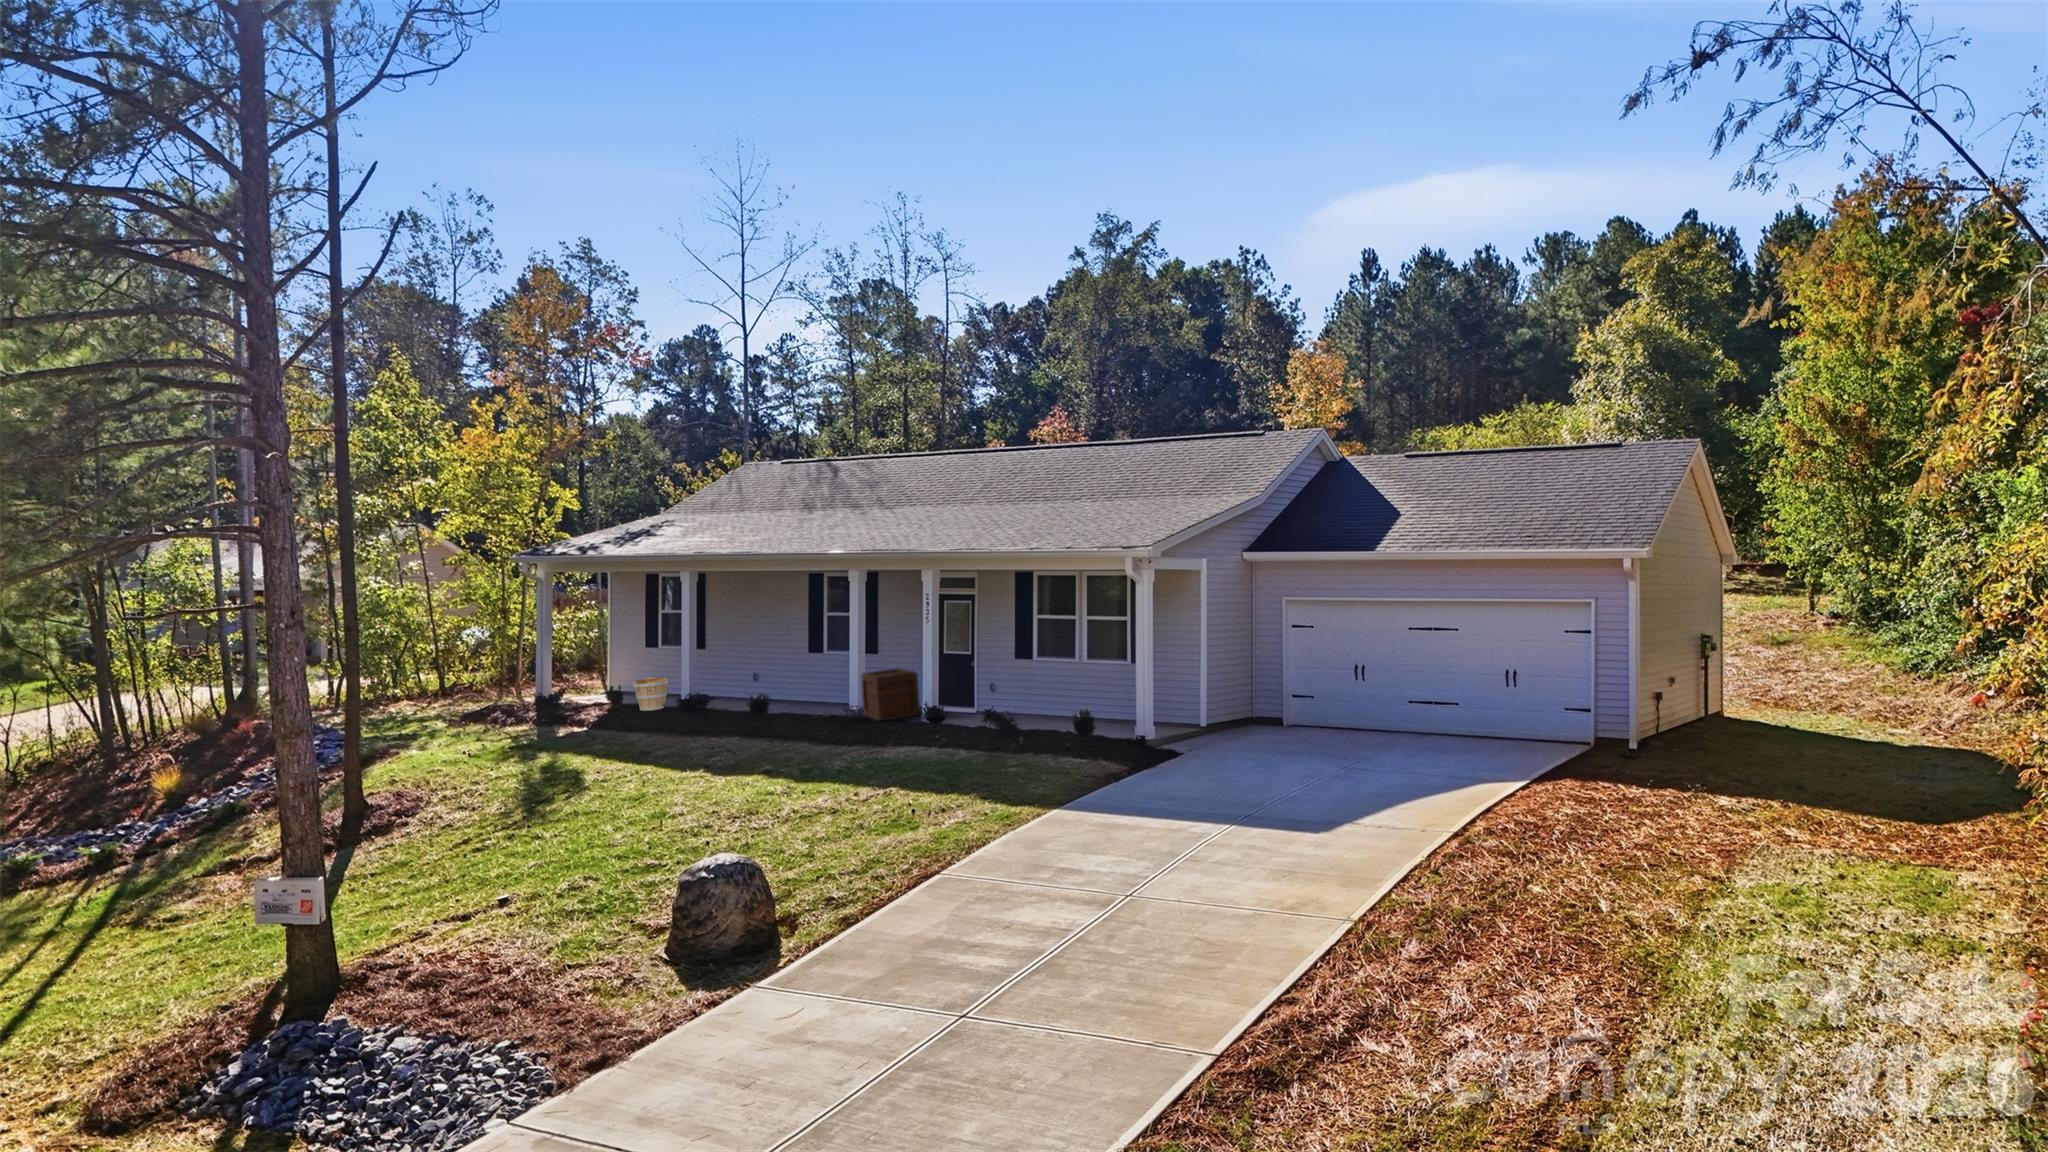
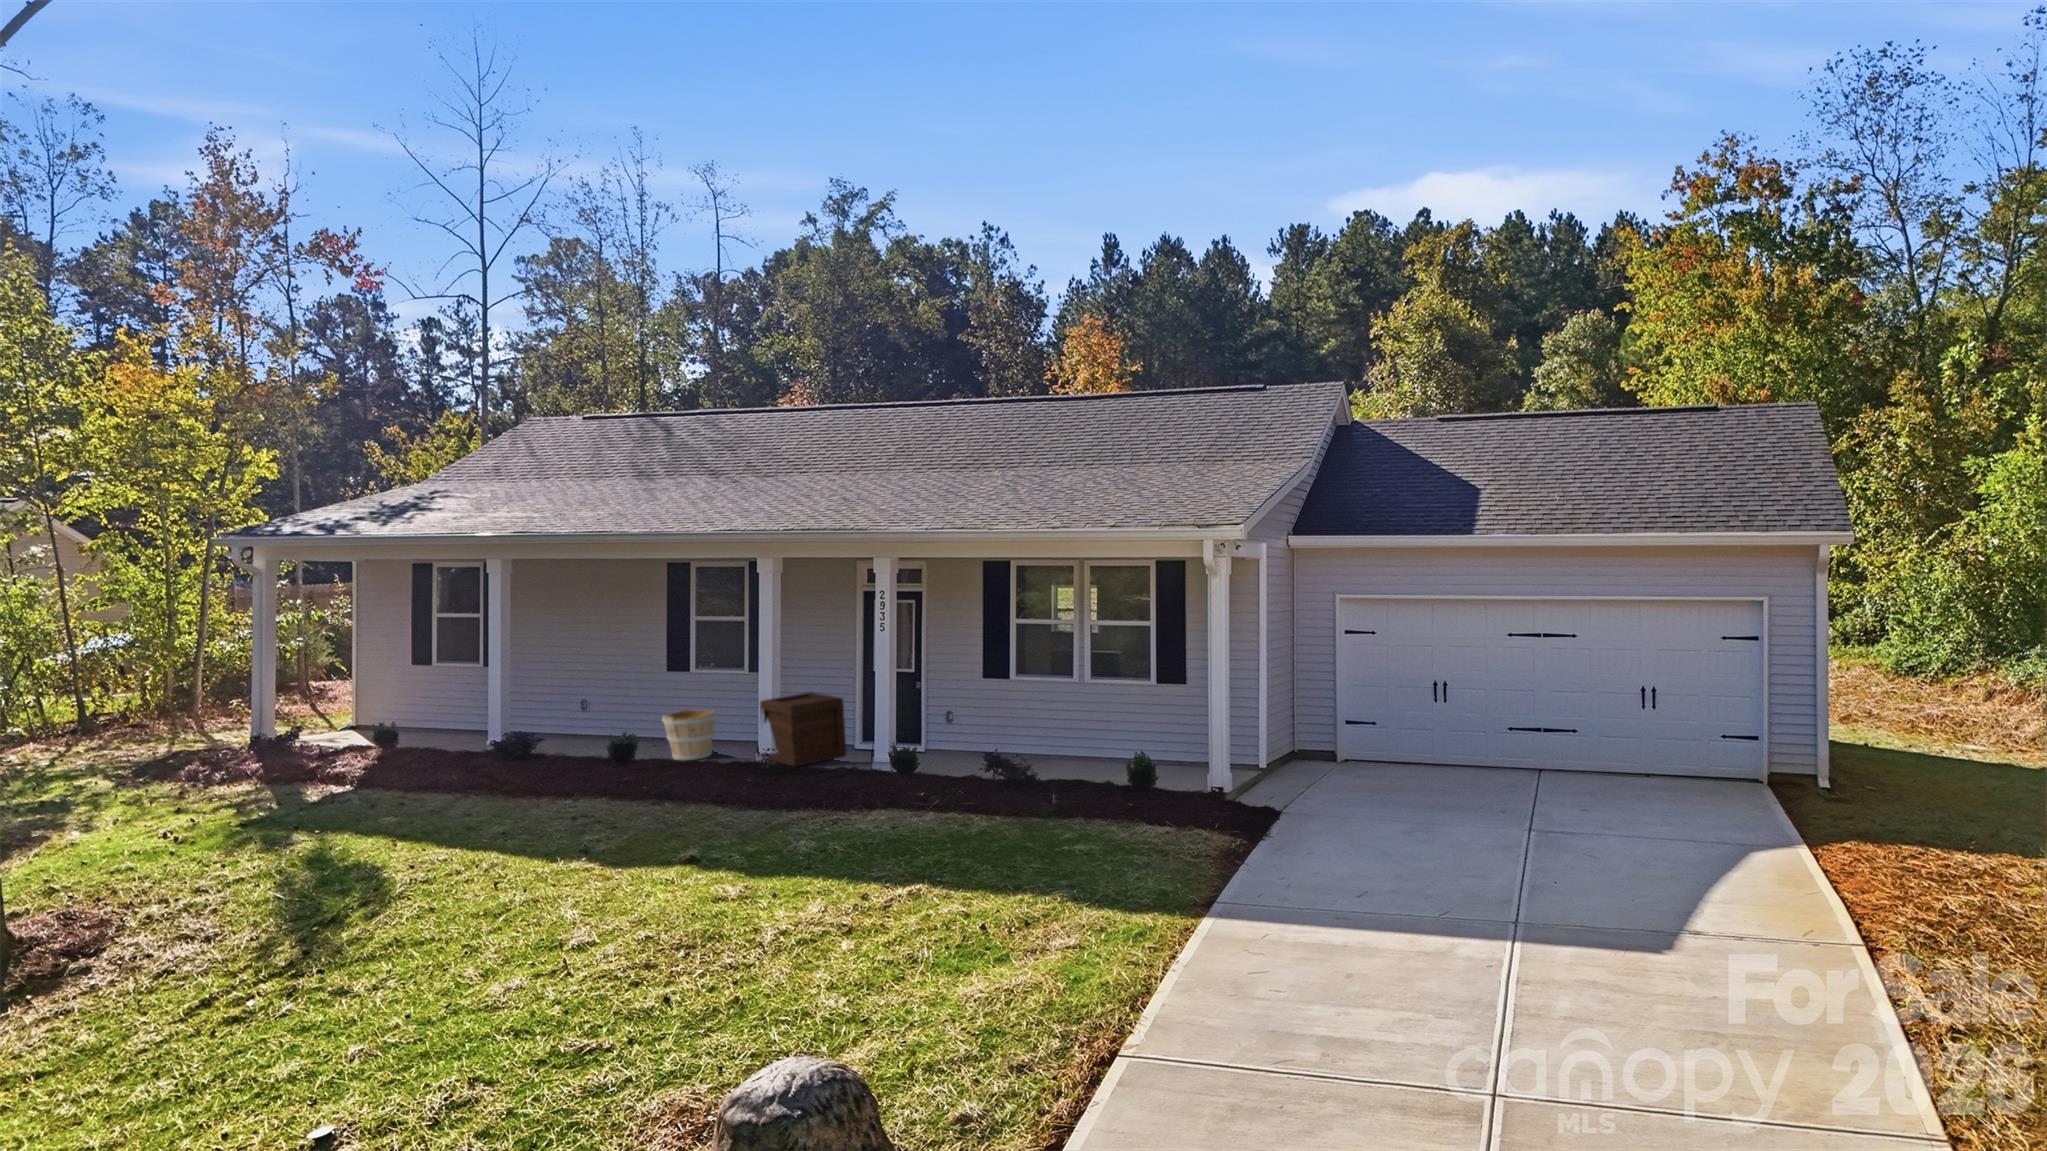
wooden bucket: present [632,677,668,711] -> present [662,709,716,761]

